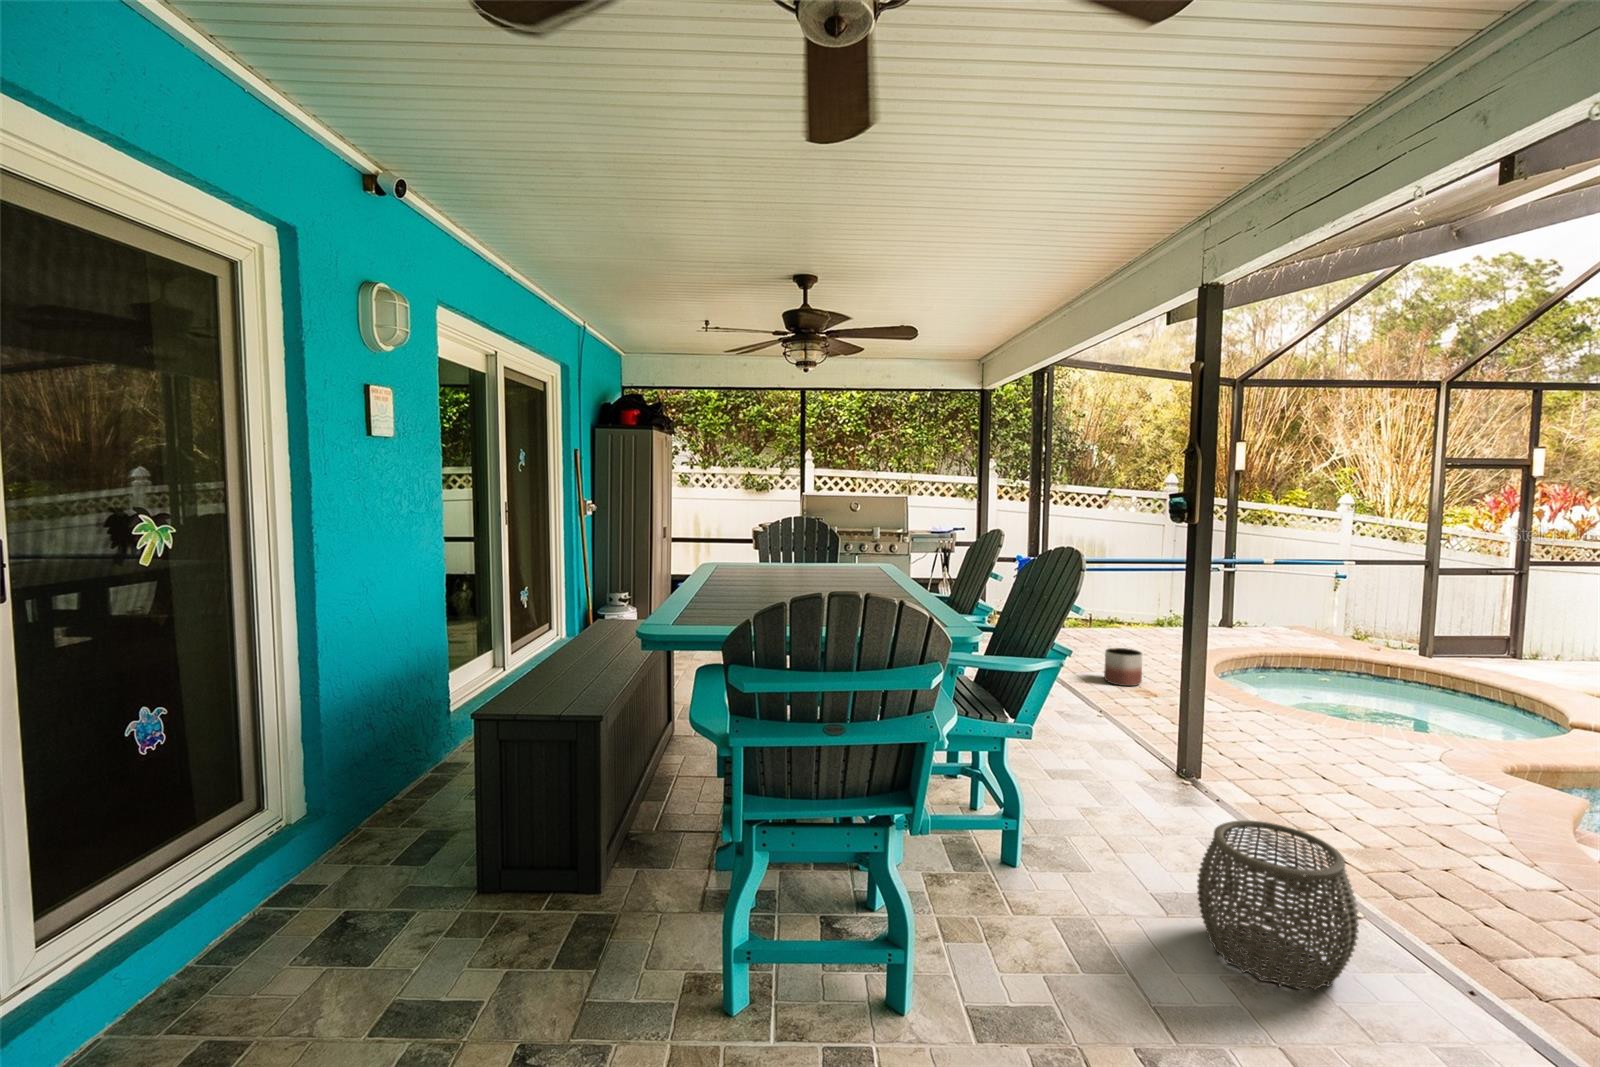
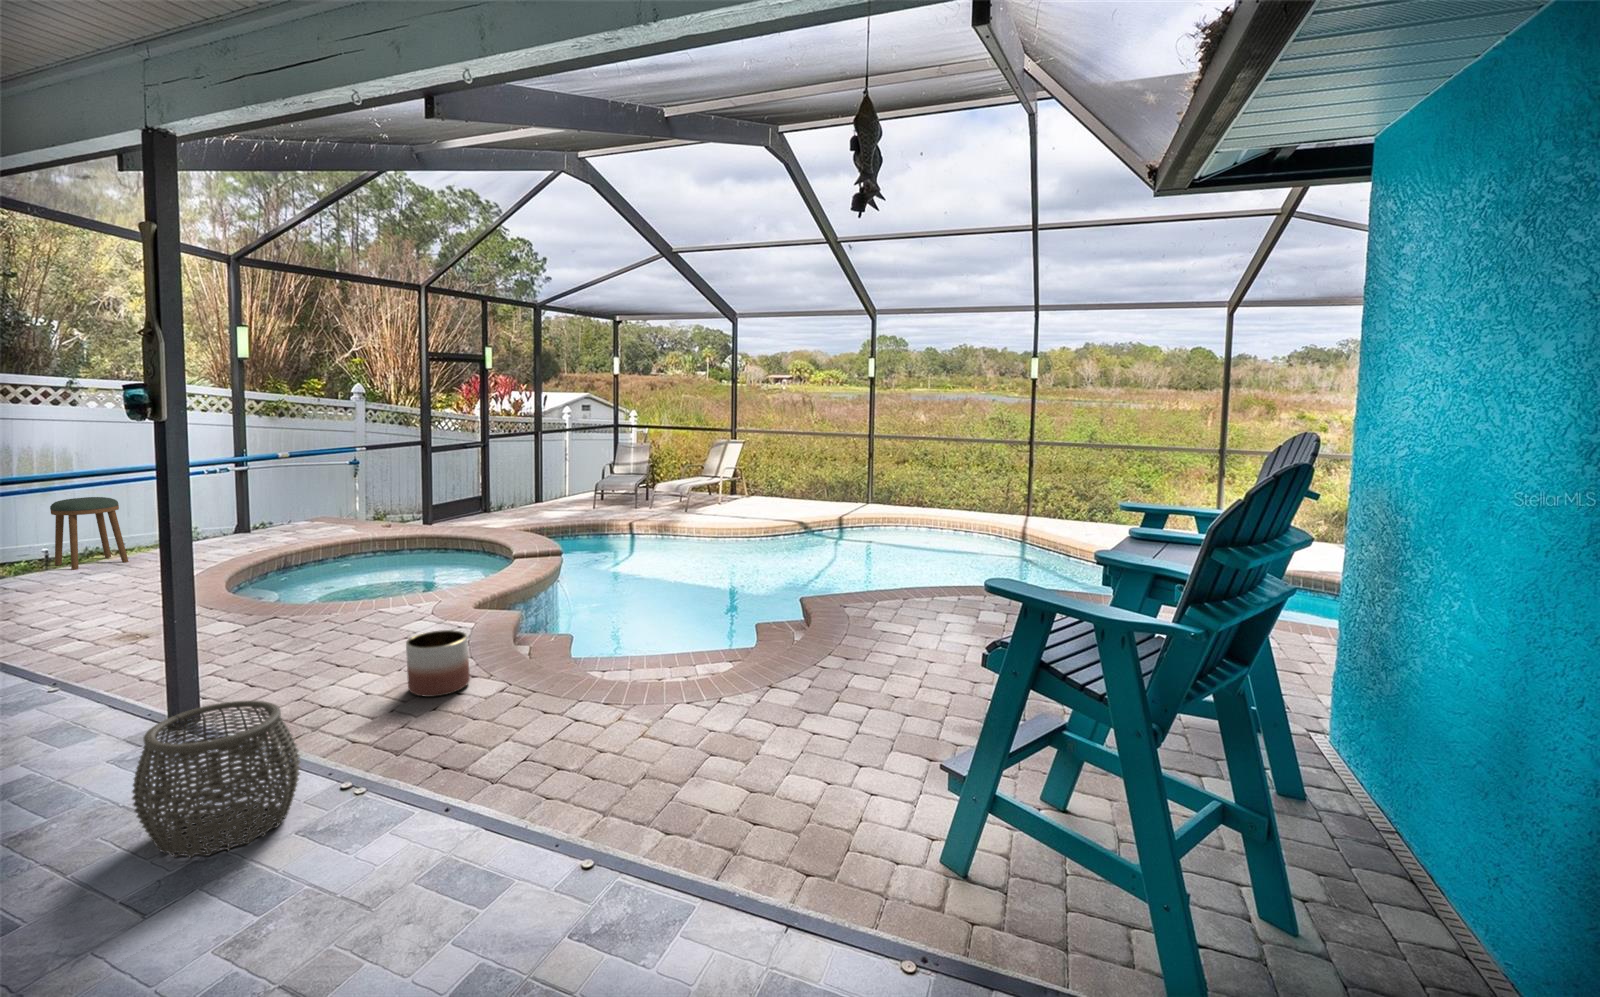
stool: none [1088,583,1136,640] -> present [50,497,128,570]
planter: present [1104,648,1142,686] -> present [406,630,470,697]

